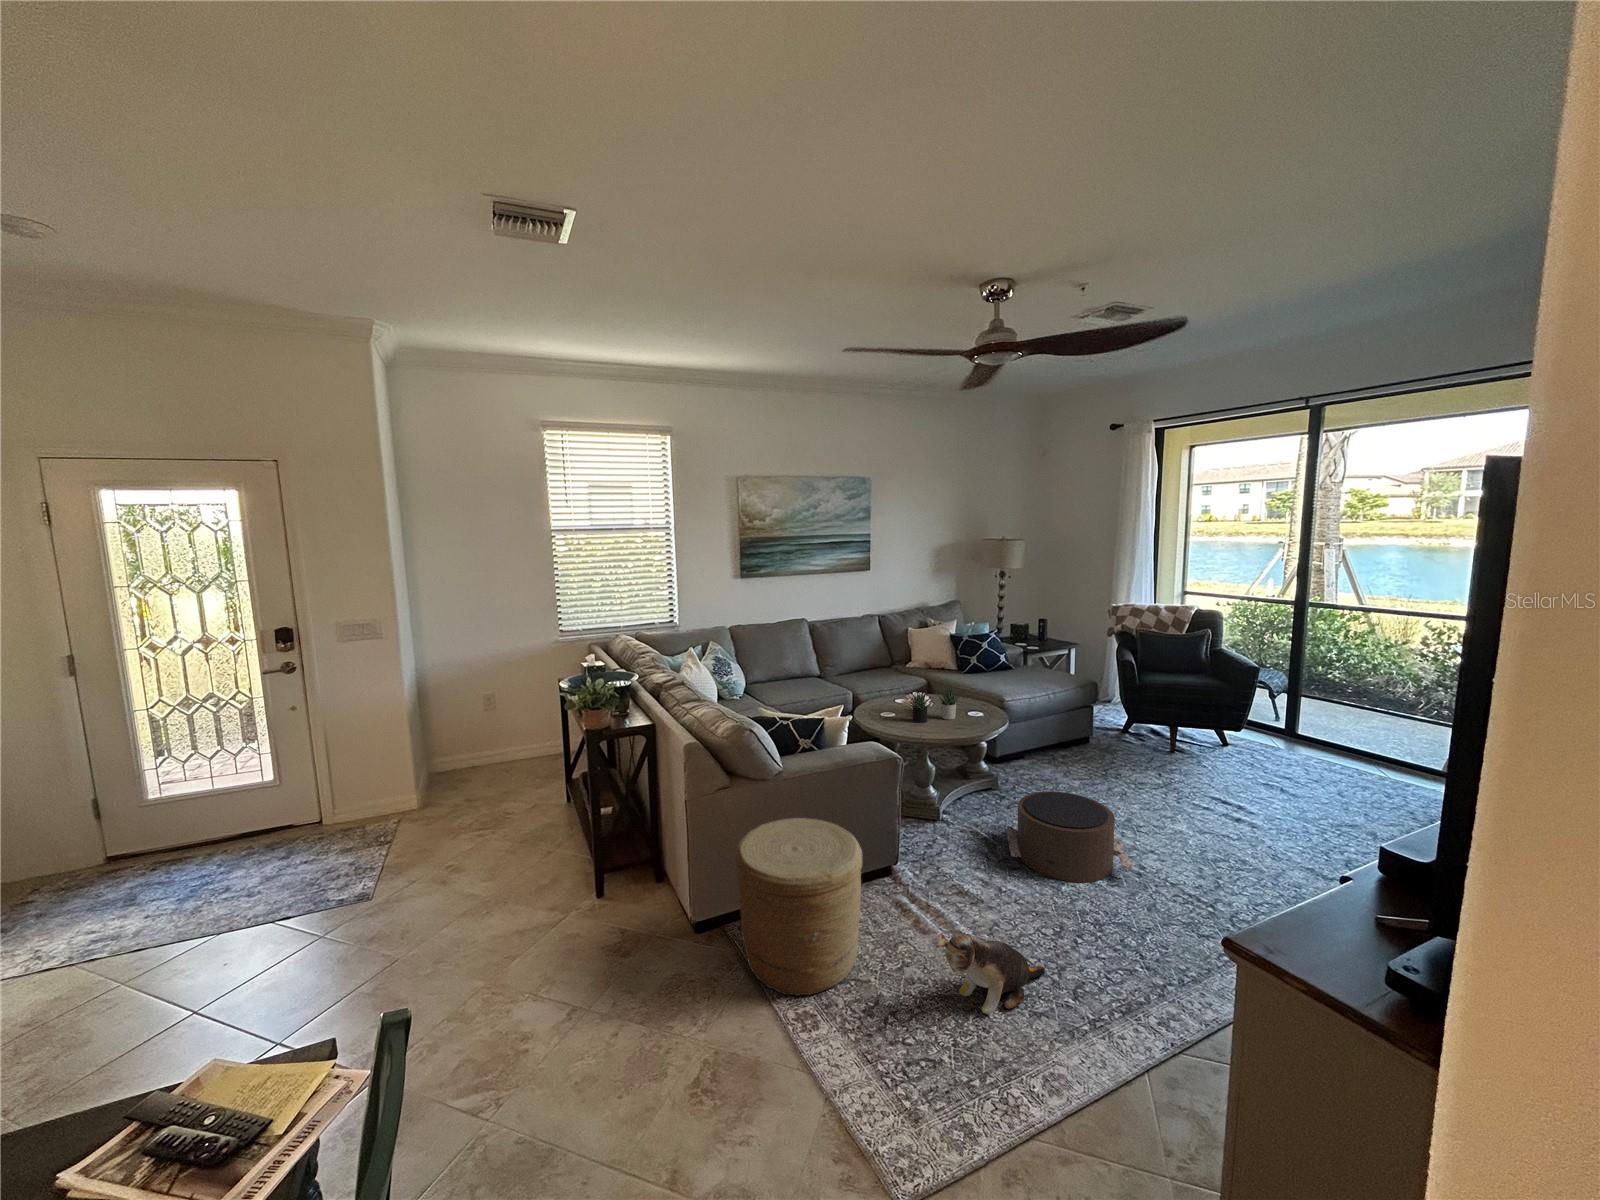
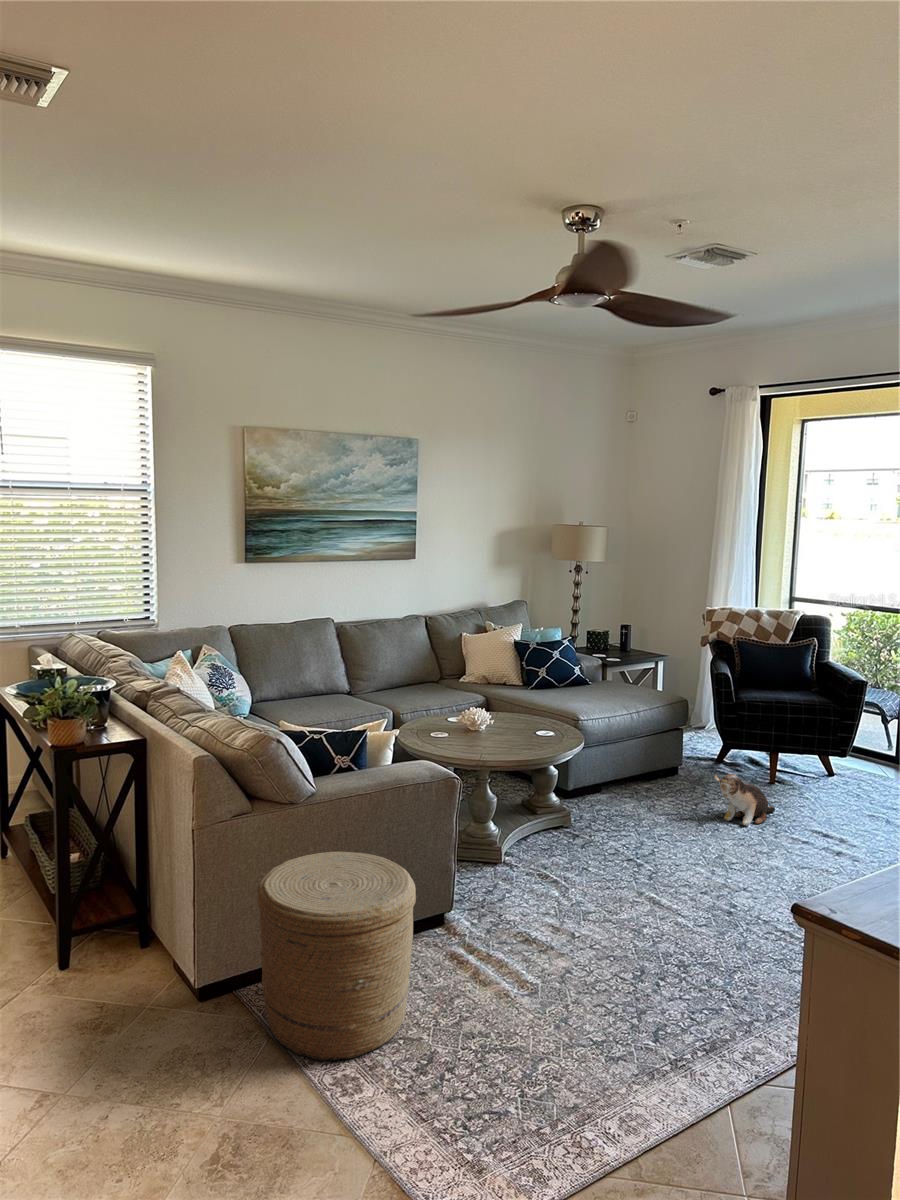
succulent plant: present [907,686,960,723] -> none [460,696,533,745]
pouf: present [1007,791,1134,882] -> none [582,823,723,925]
plush toy: present [937,933,1045,1014] -> present [715,774,775,825]

